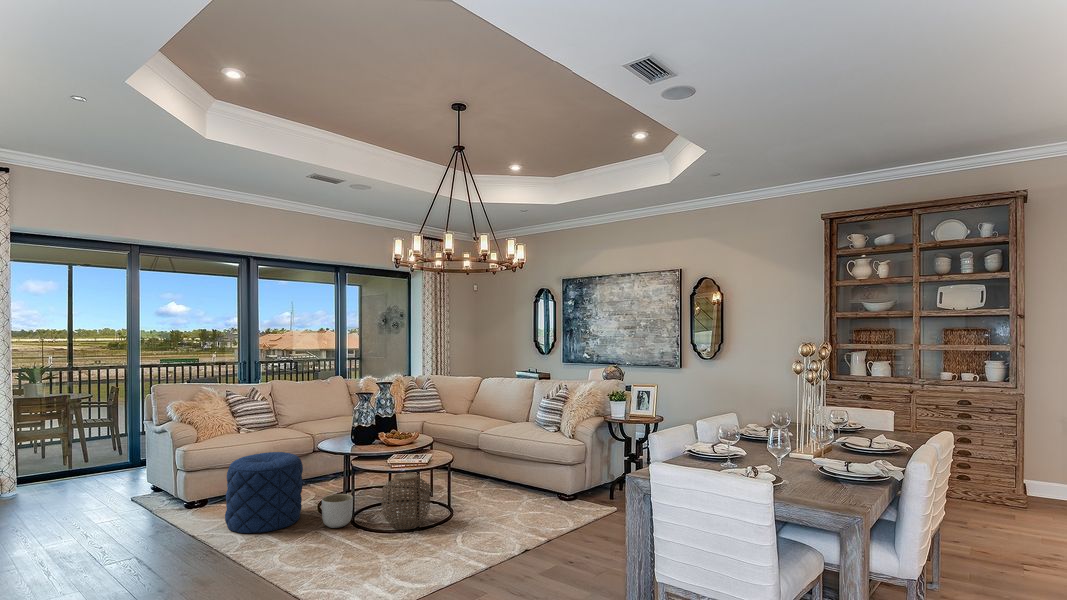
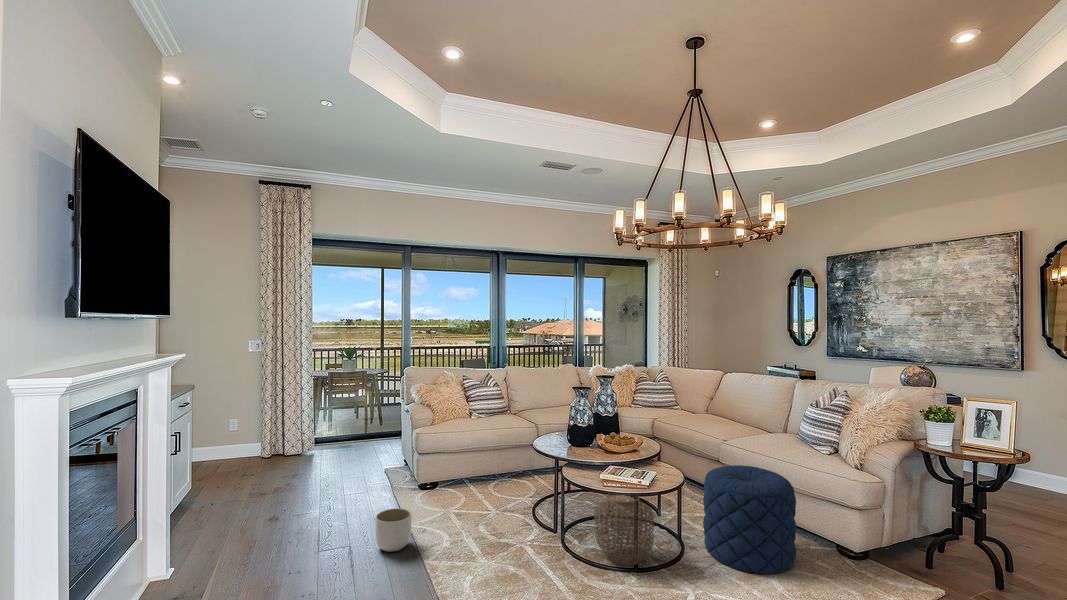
pouf: present [225,452,303,533] -> present [703,465,796,574]
planter: present [322,494,353,528] -> present [375,508,412,552]

